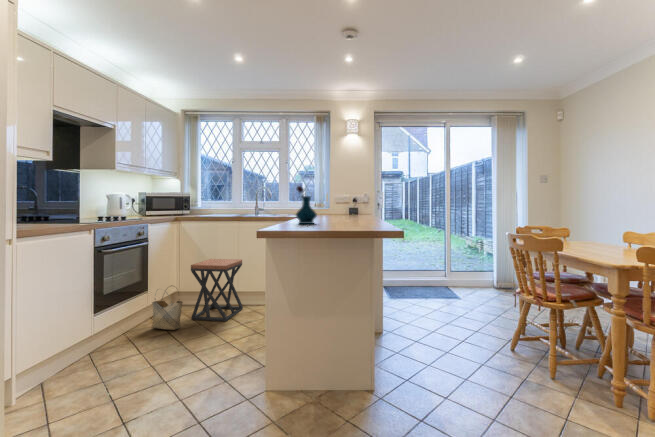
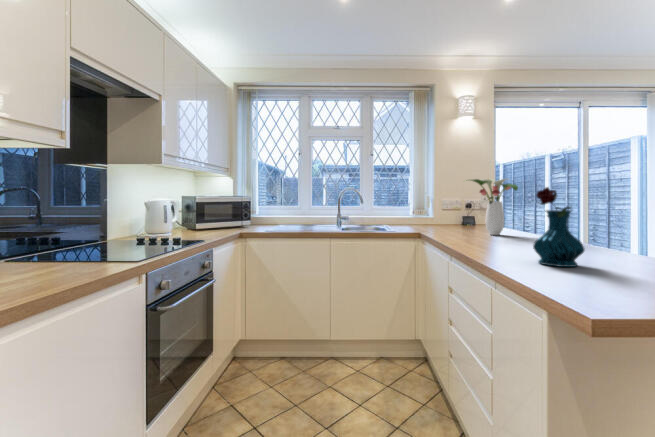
flower arrangement: none [319,180,348,217] -> present [471,178,518,235]
stool: present [191,259,243,321] -> none [271,293,336,396]
woven basket: present [152,291,183,330] -> none [219,343,266,418]

